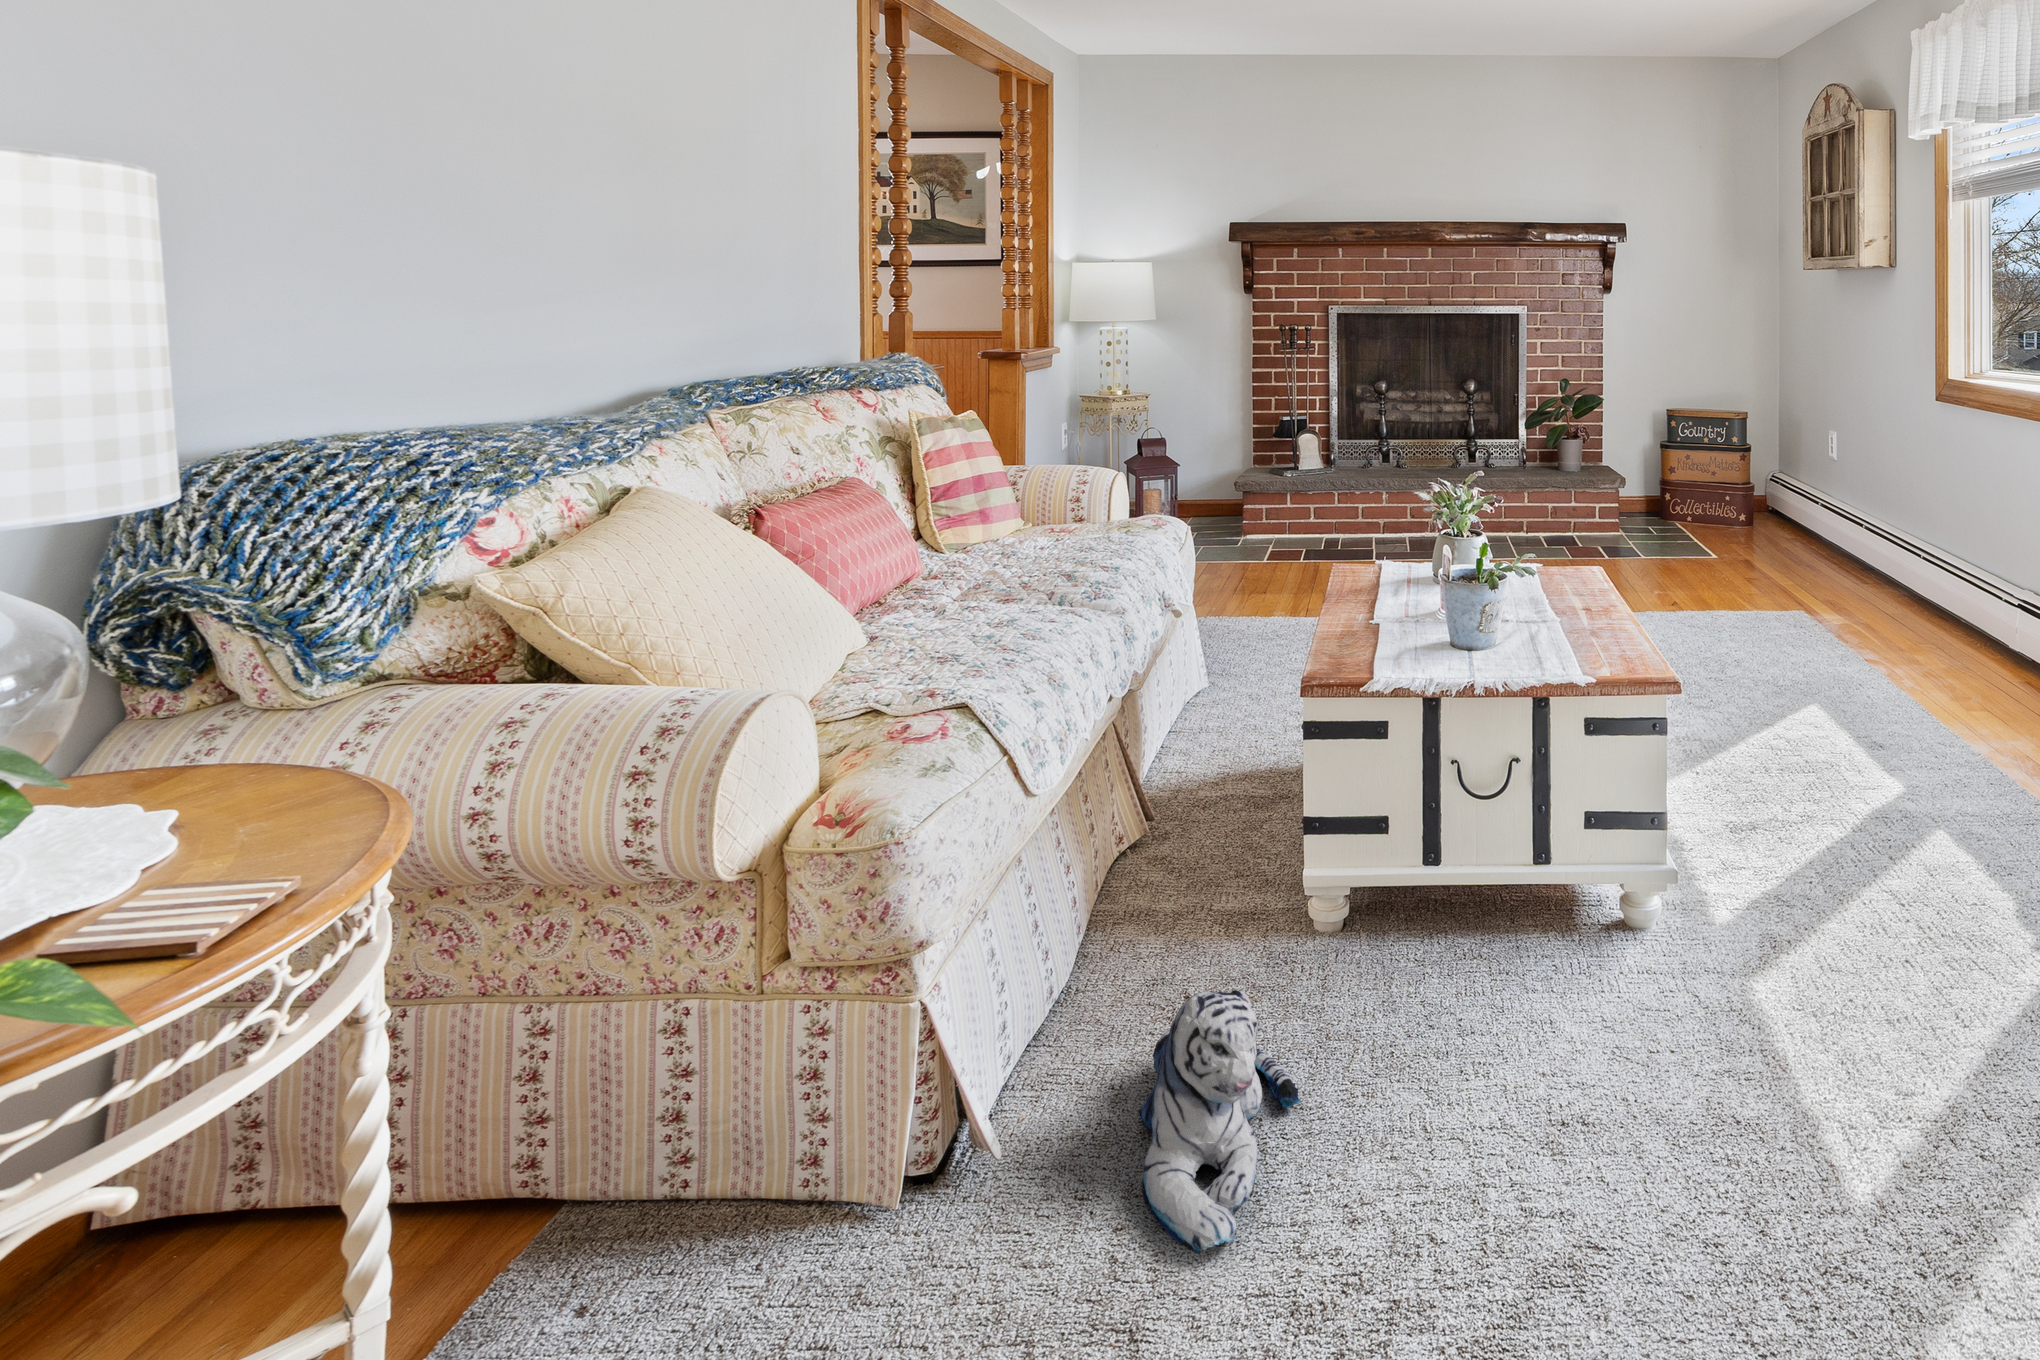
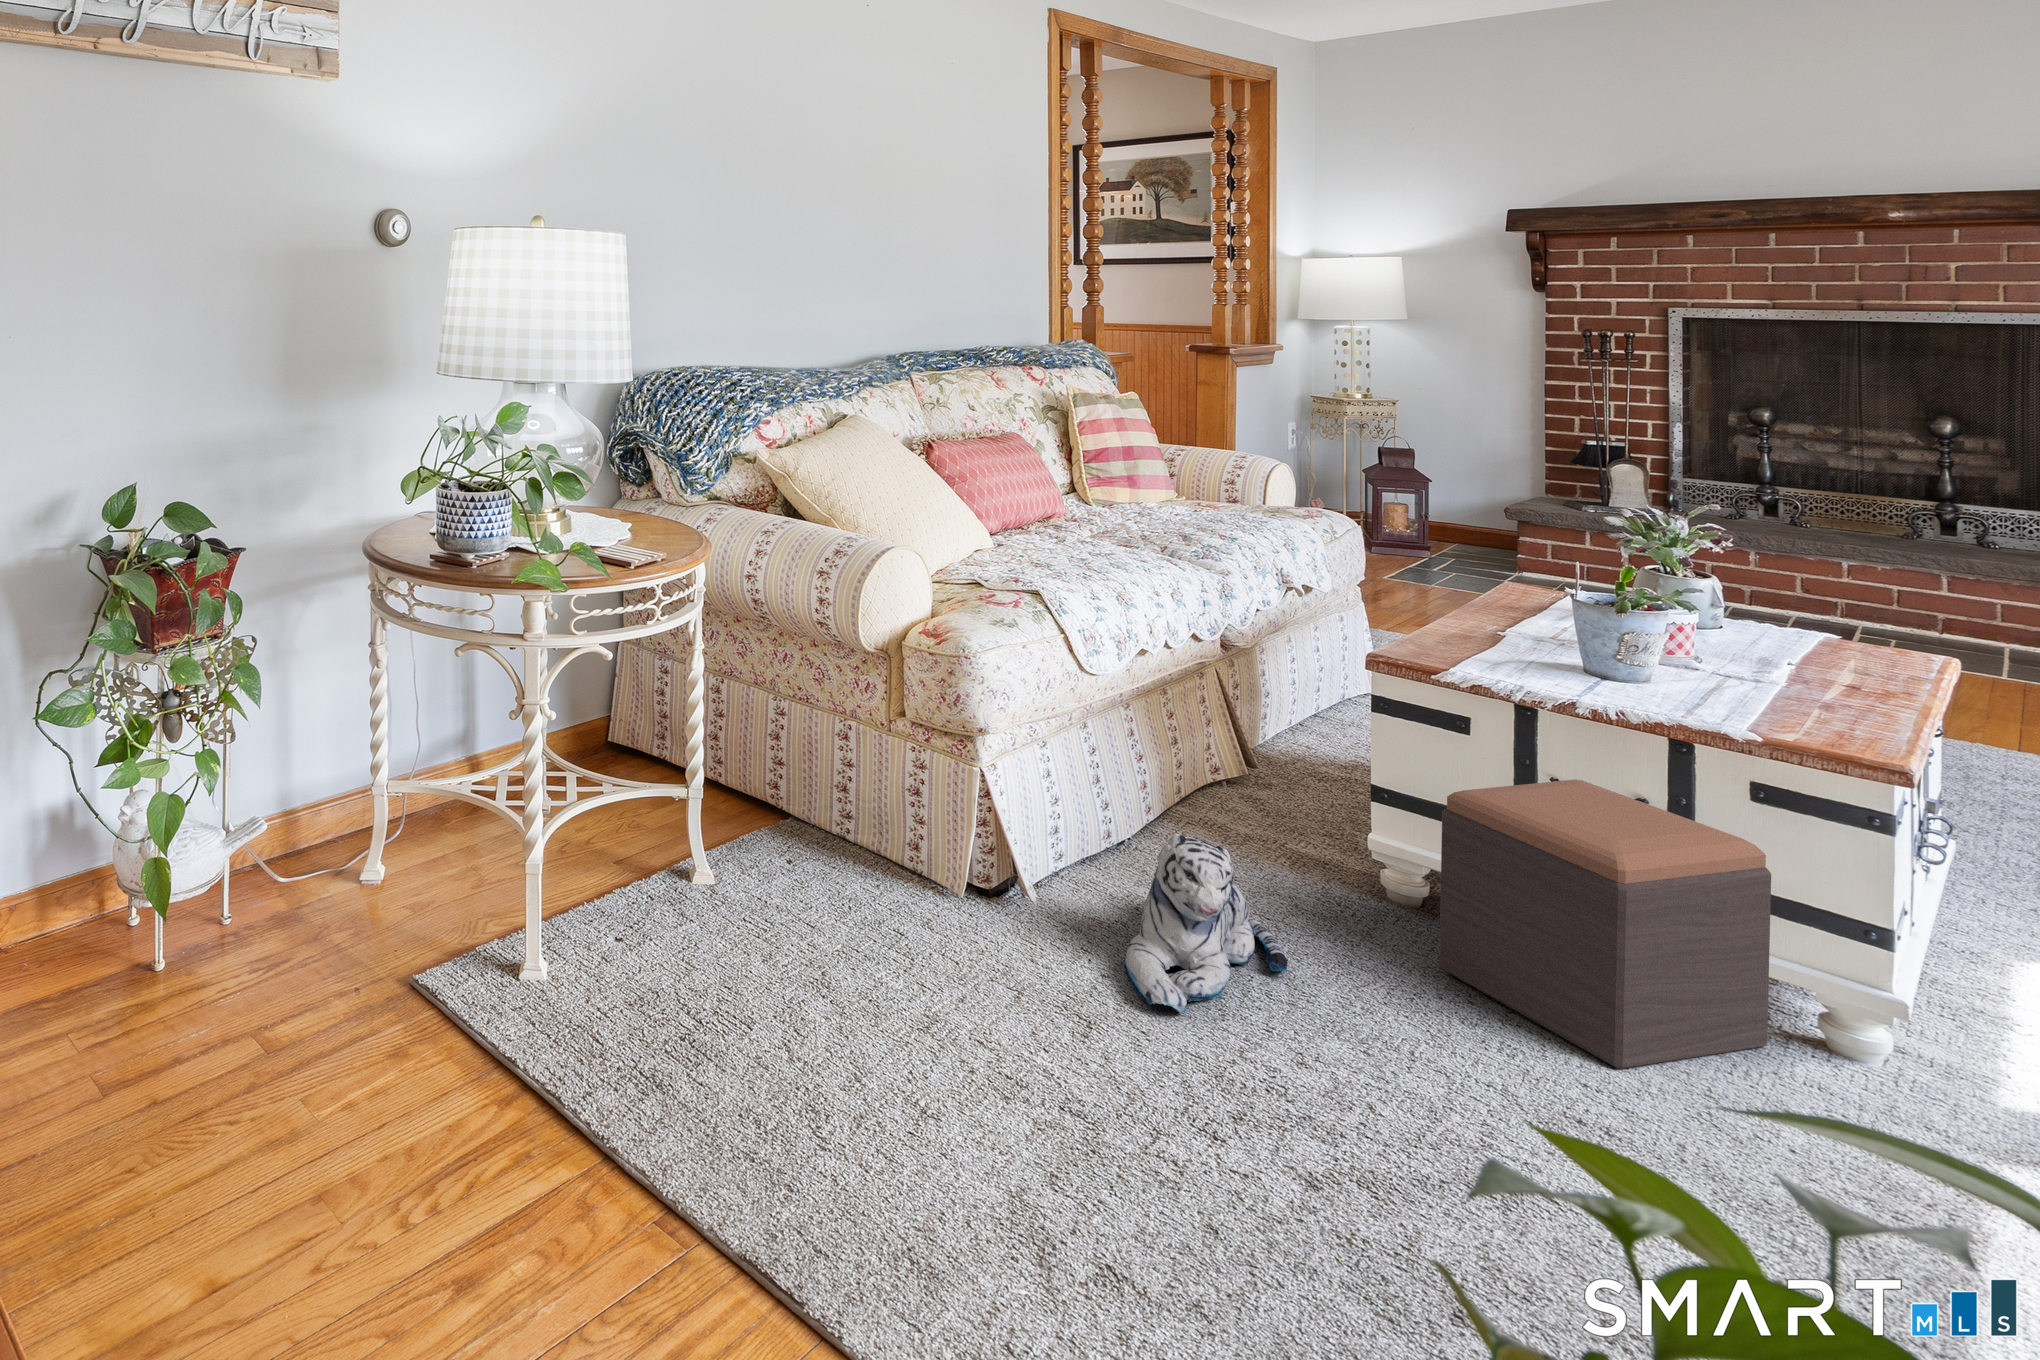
footstool: none [1402,771,1619,1056] -> present [1439,779,1771,1069]

